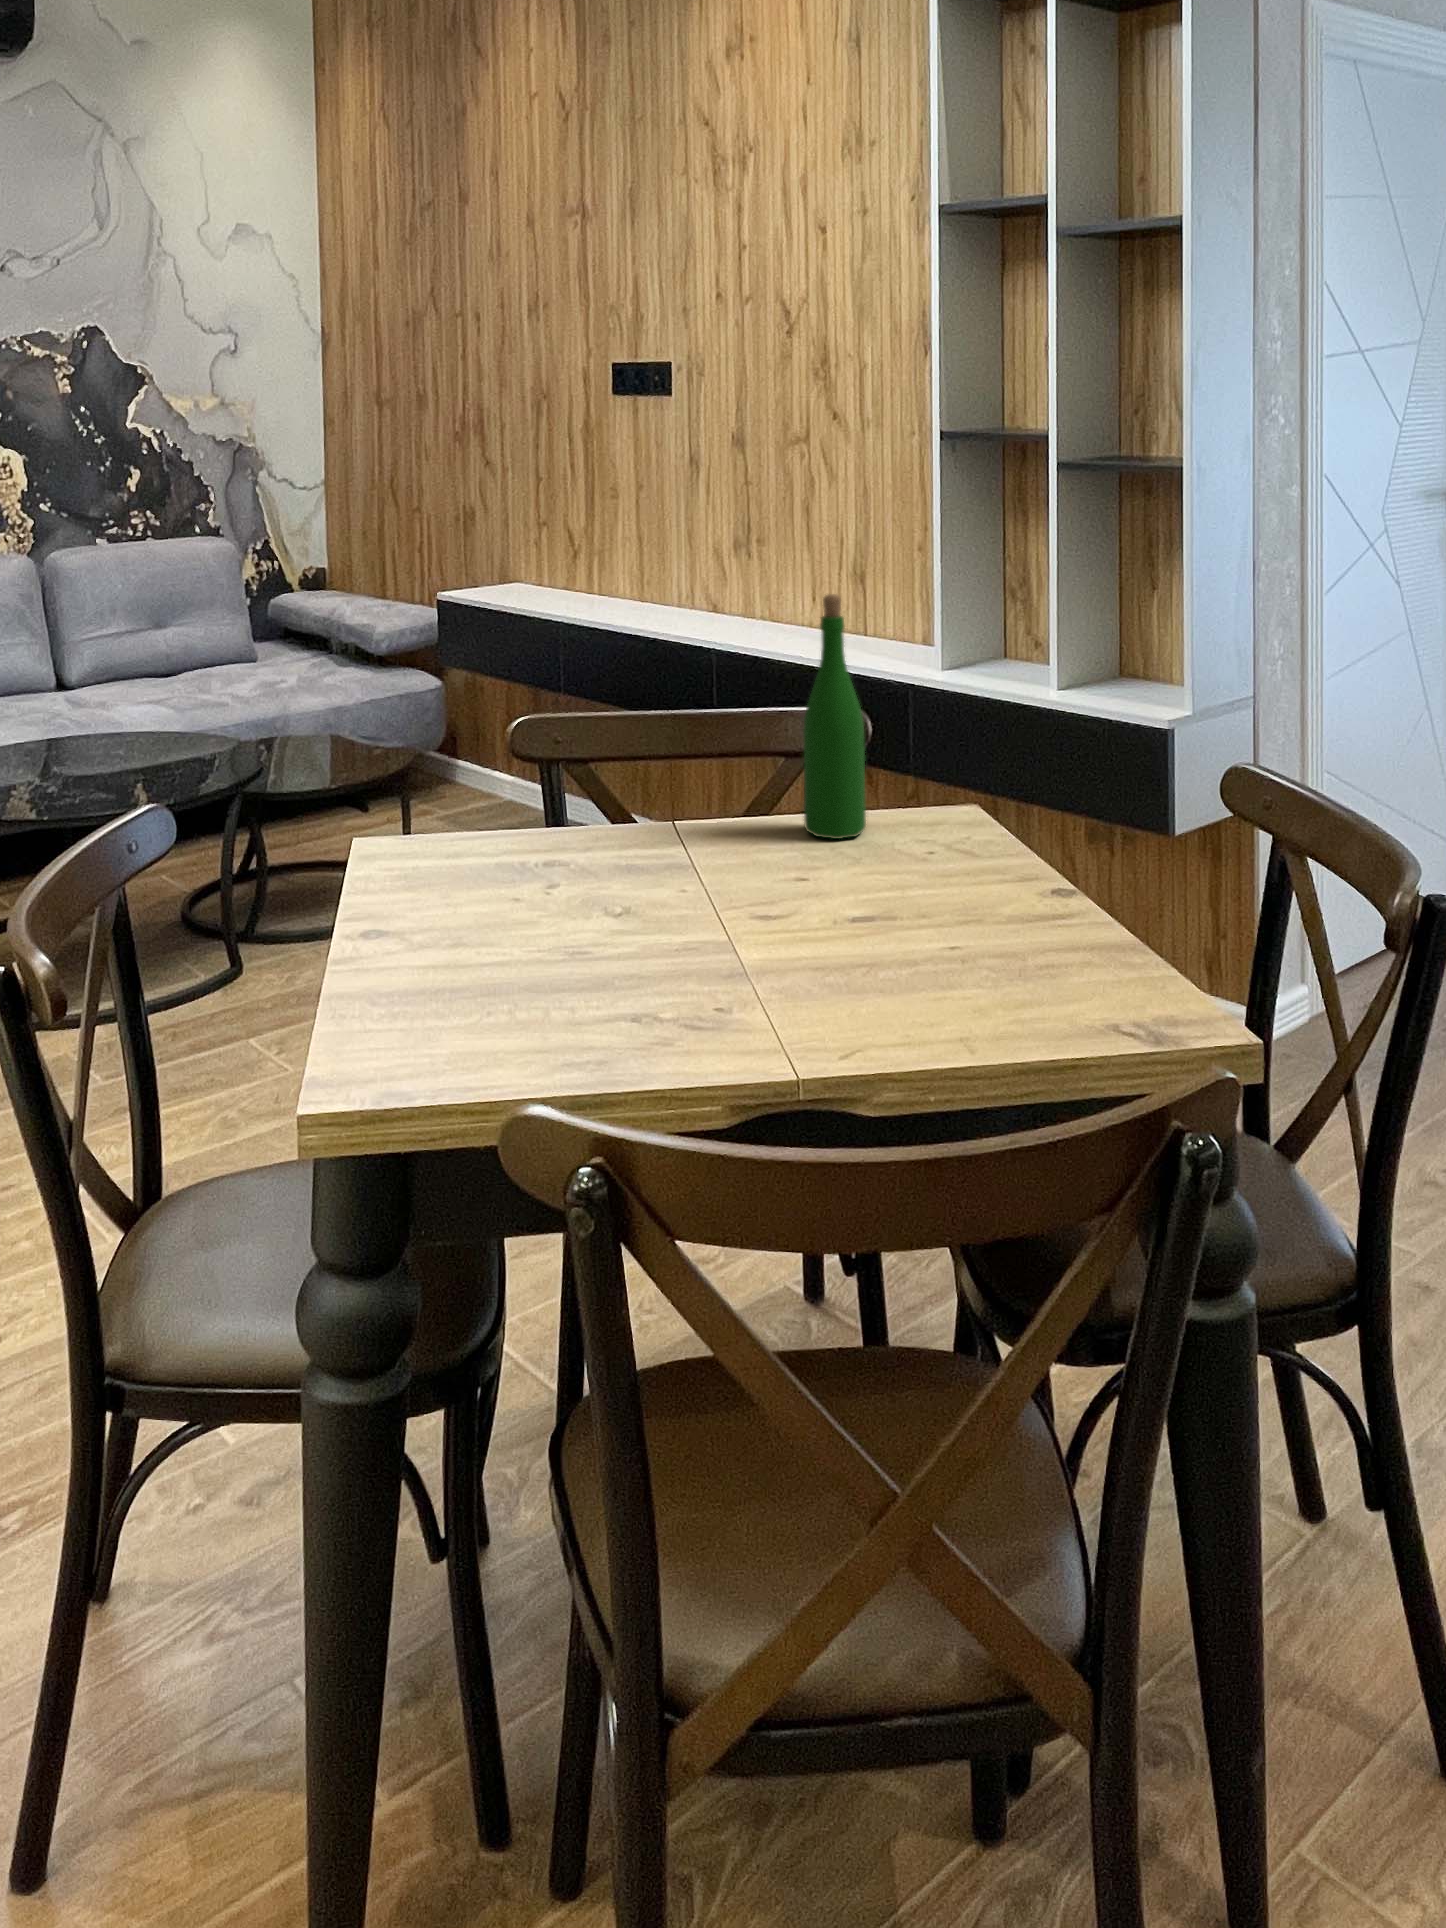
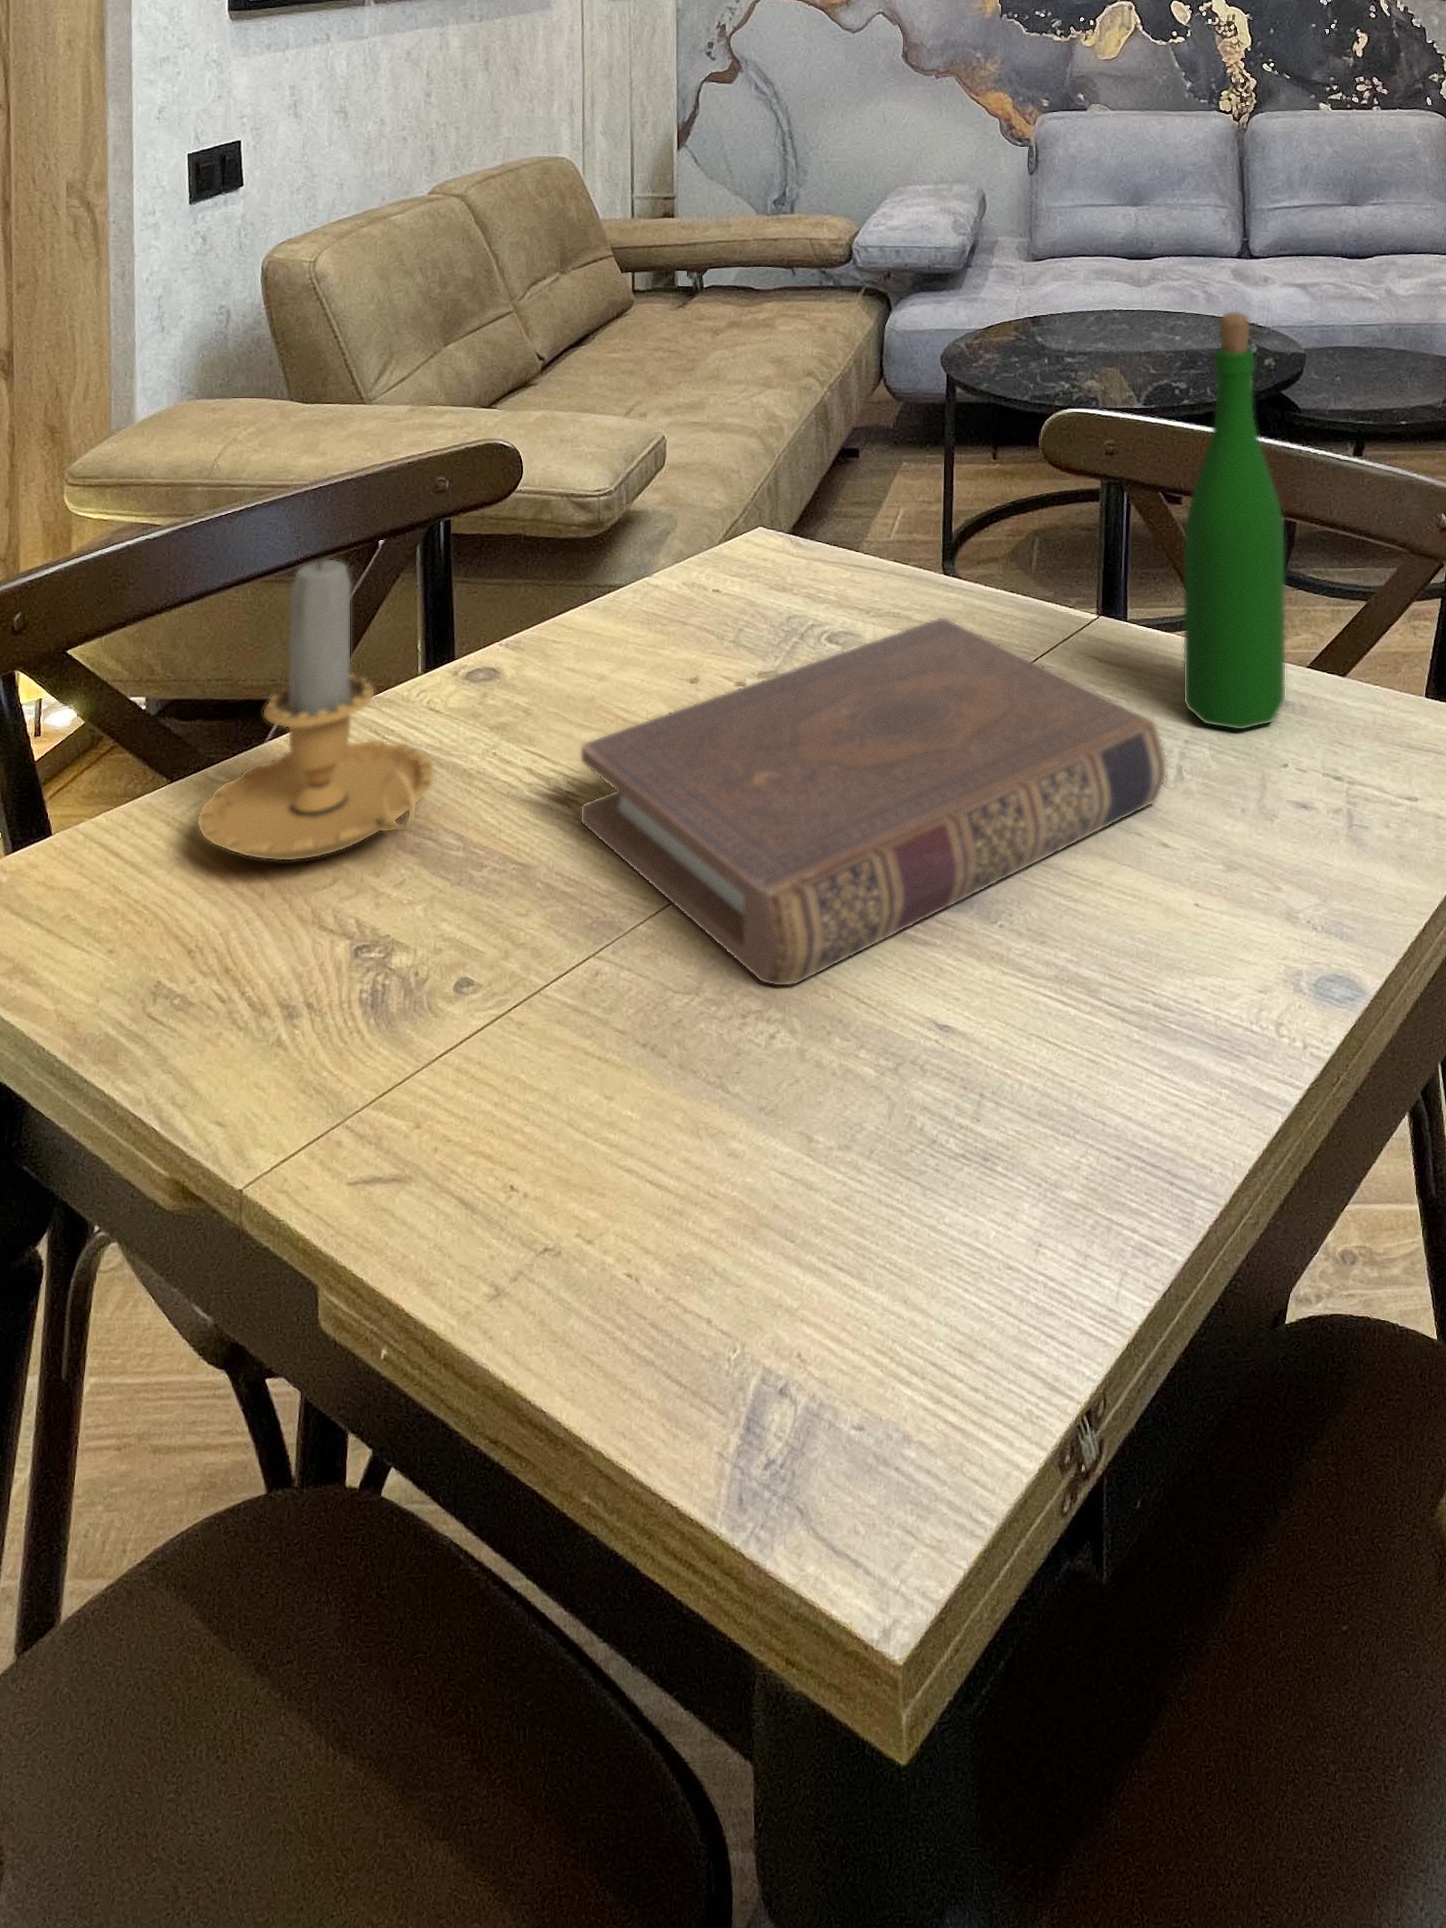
candle: none [437,795,617,997] -> present [198,560,435,860]
book: none [637,817,890,950] -> present [581,618,1166,985]

